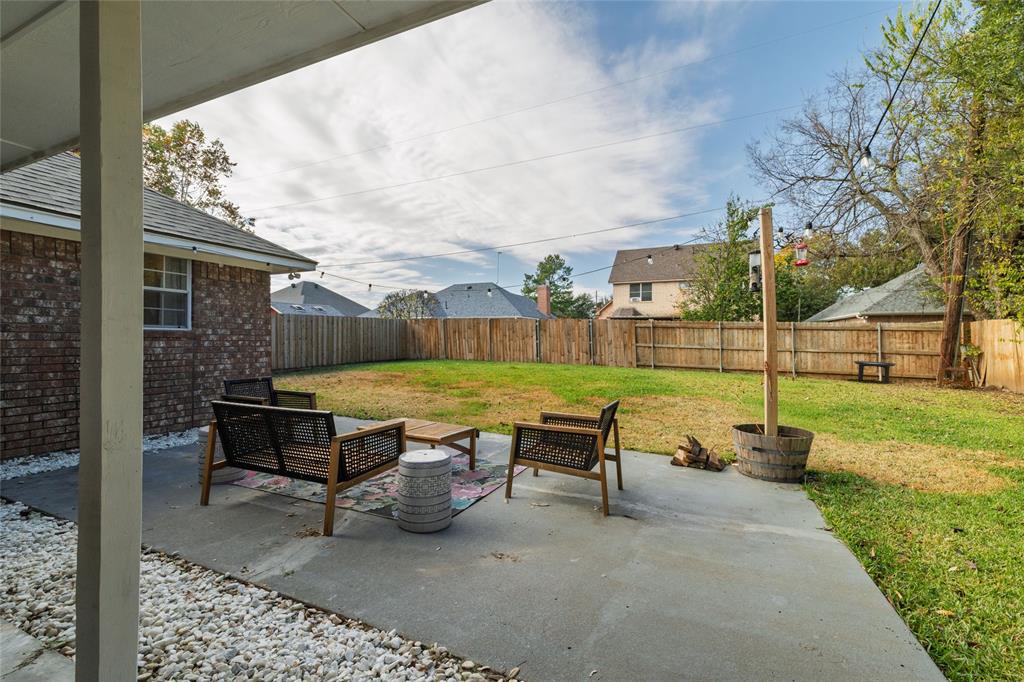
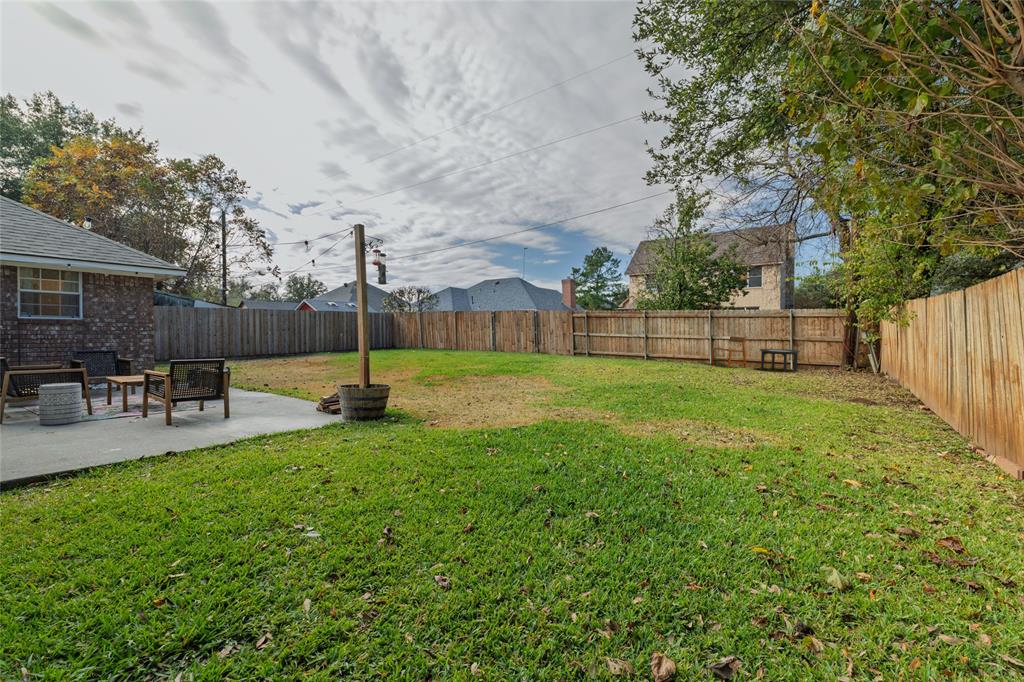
bench: present [939,355,976,390] -> present [711,336,746,368]

